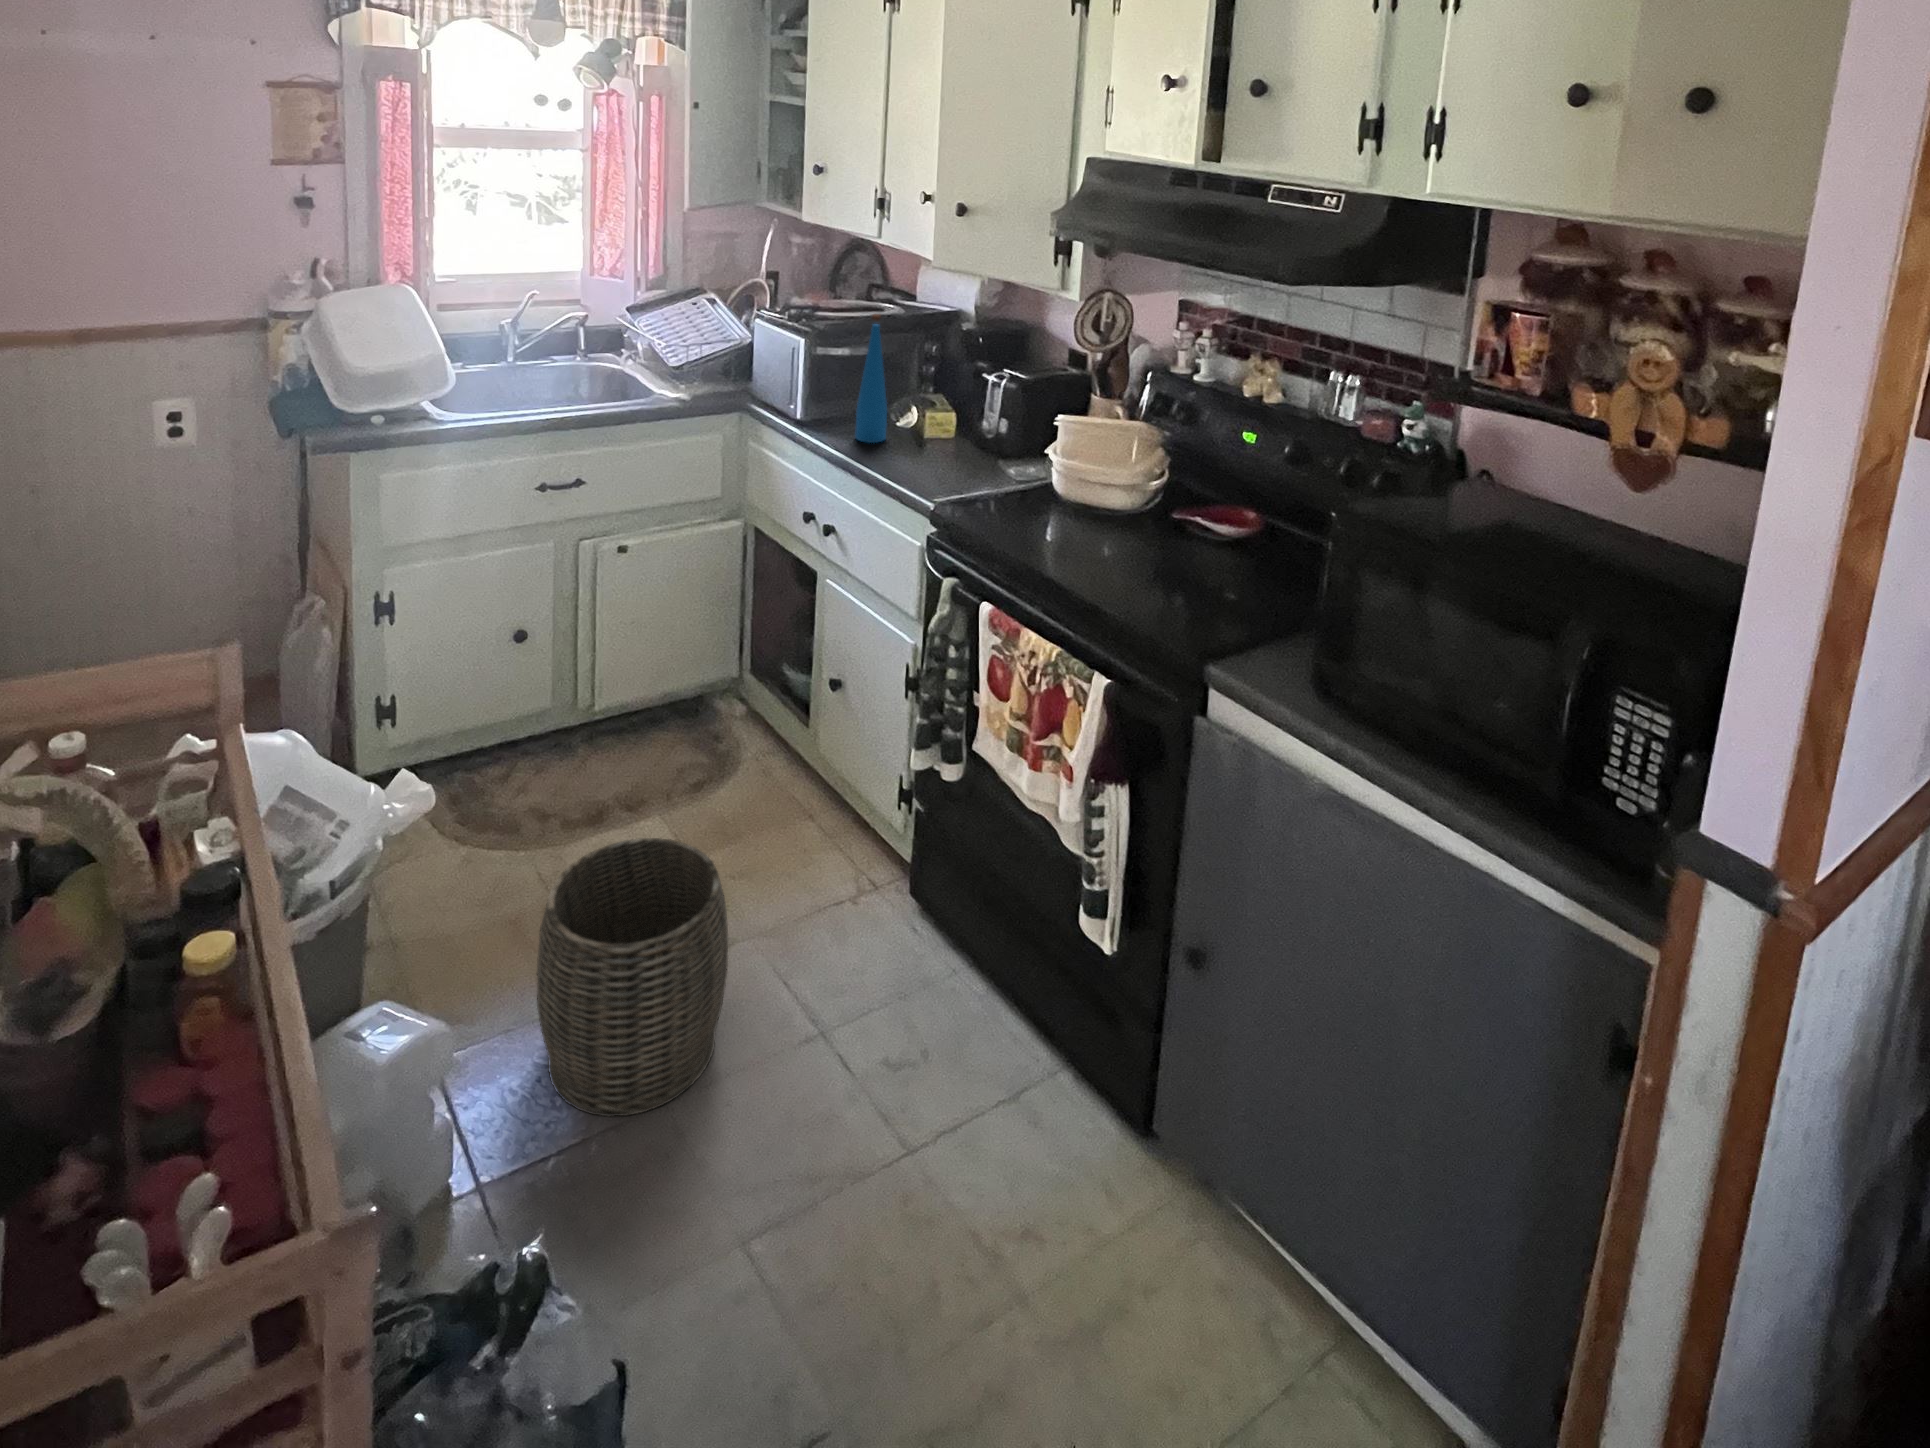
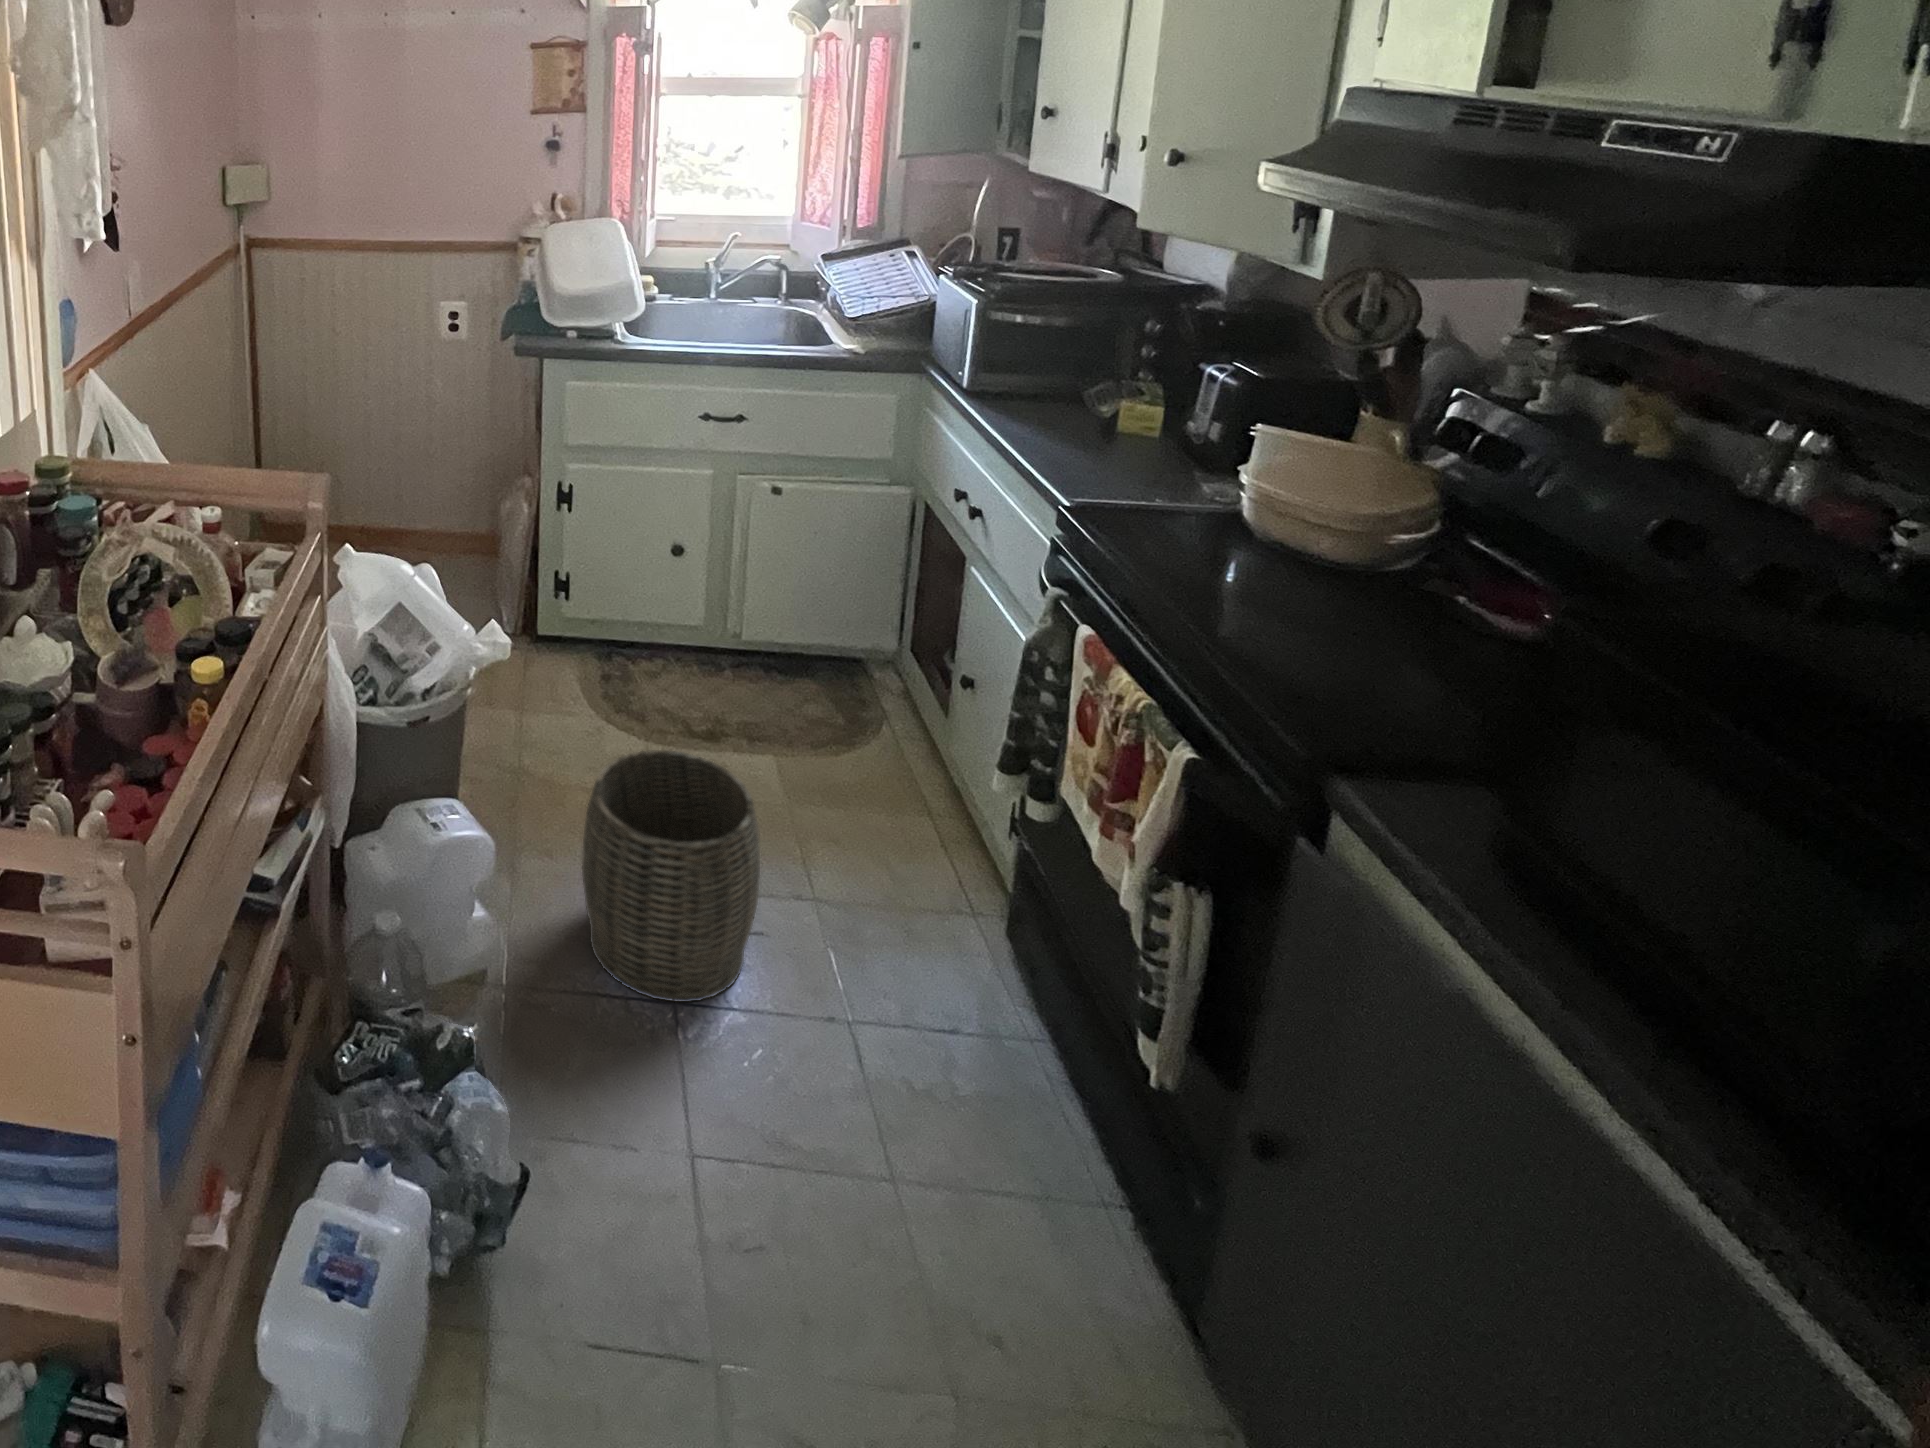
bottle: present [855,314,887,443] -> none [1025,279,1068,429]

